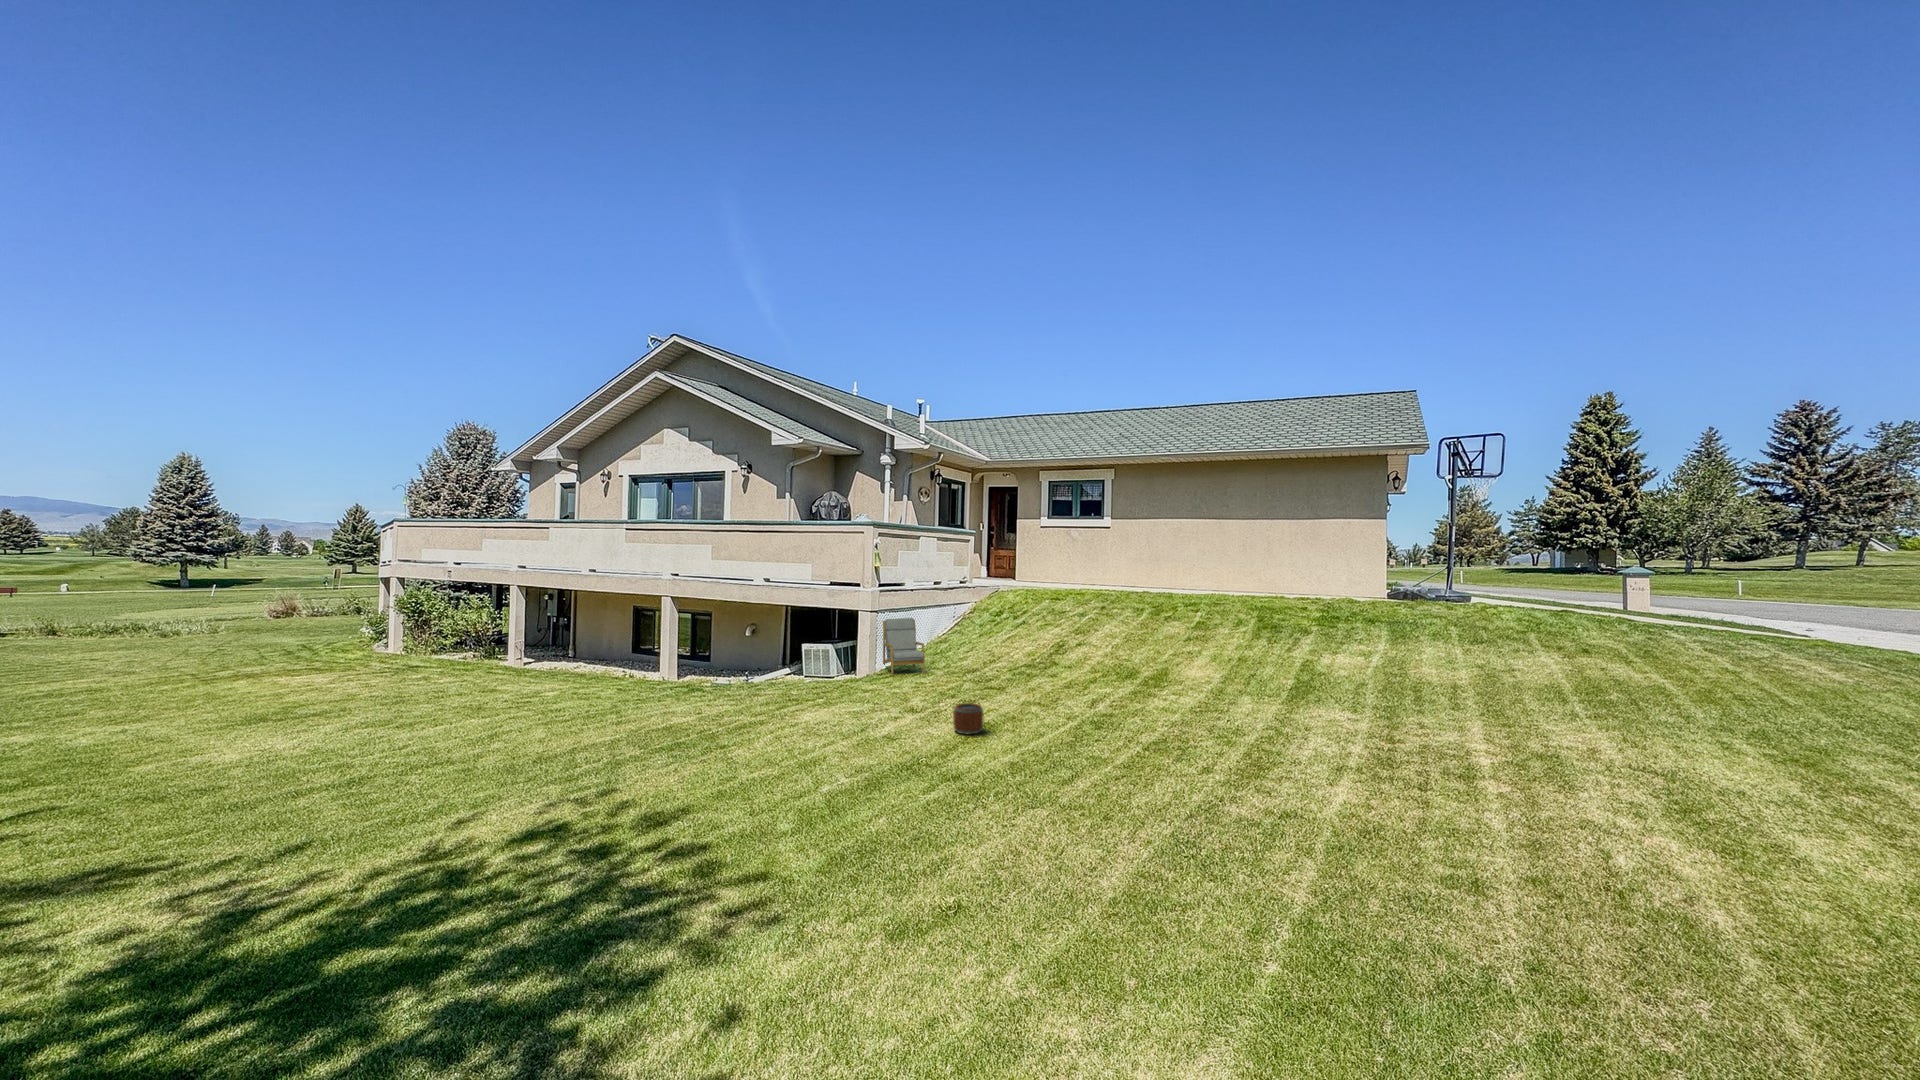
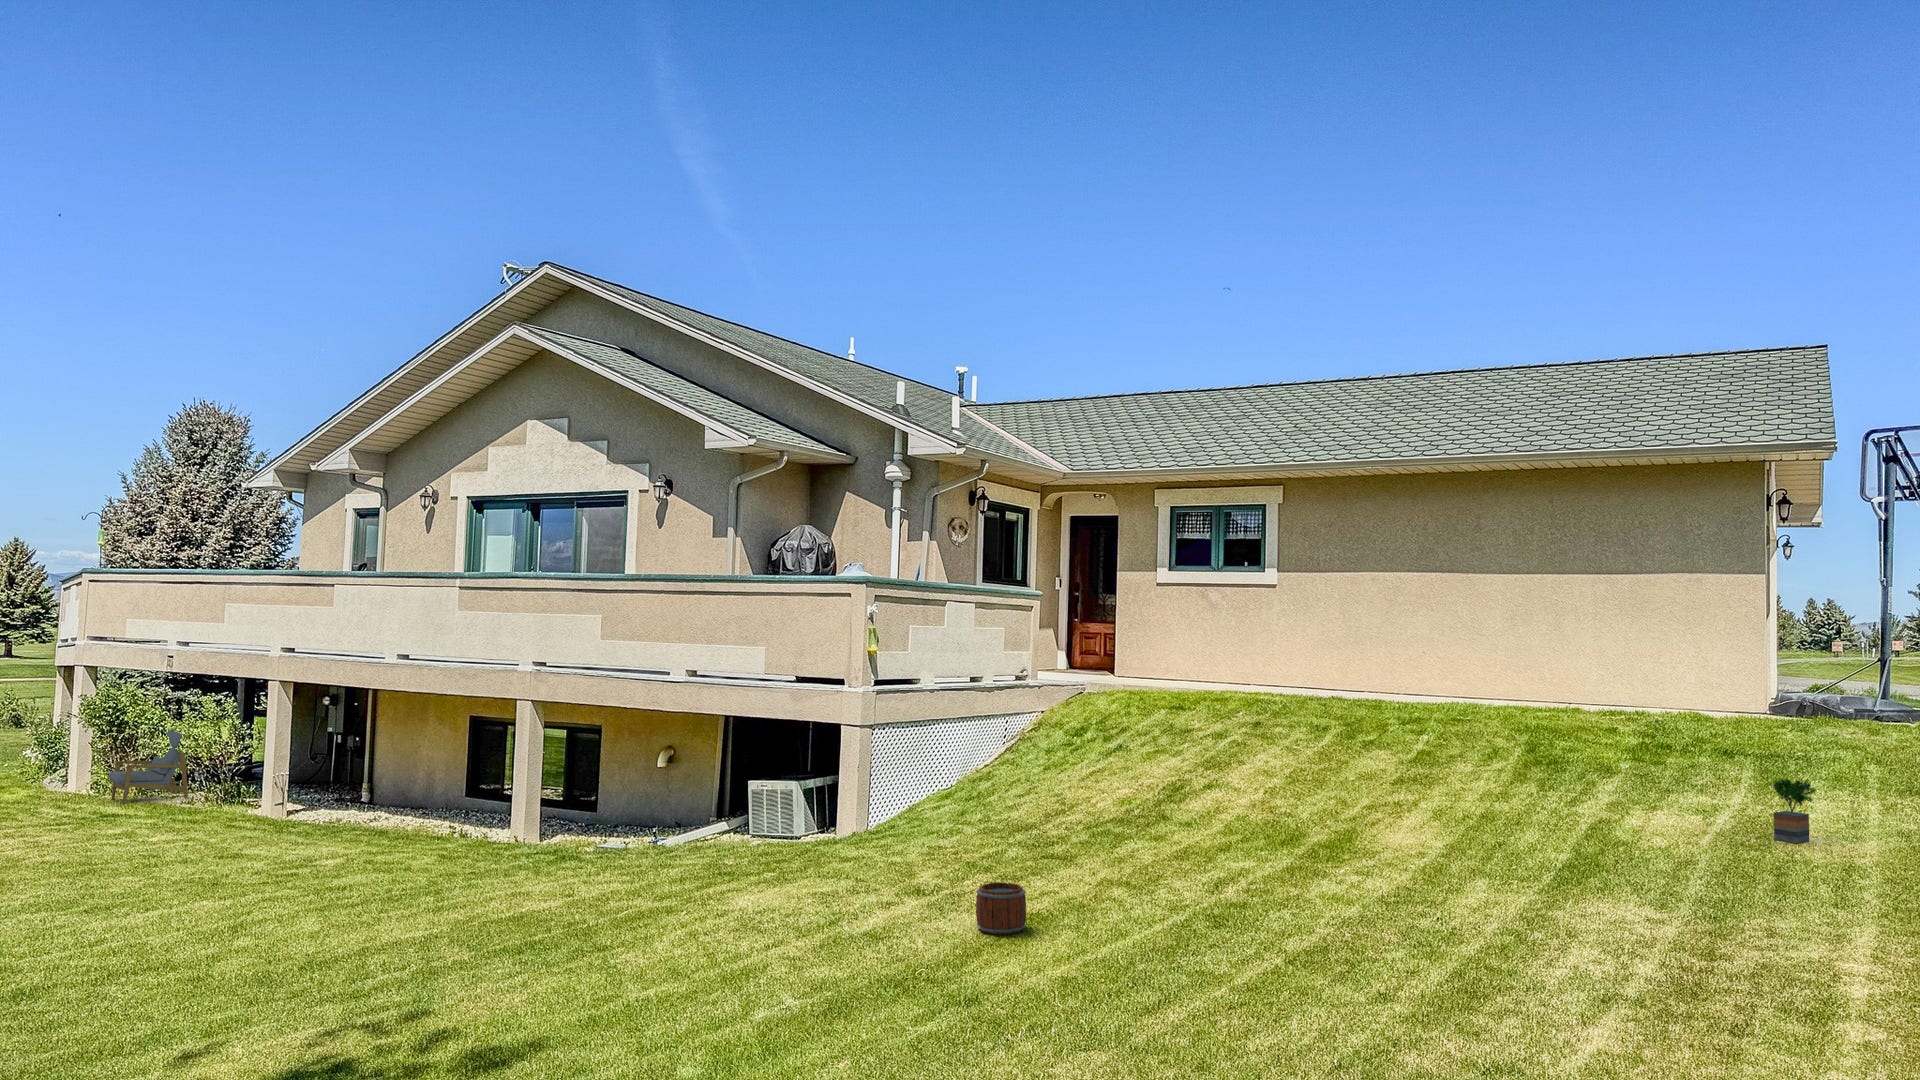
armchair: present [883,618,925,676] -> present [109,731,188,804]
potted tree: none [1406,636,1433,673] -> present [1773,779,1816,843]

